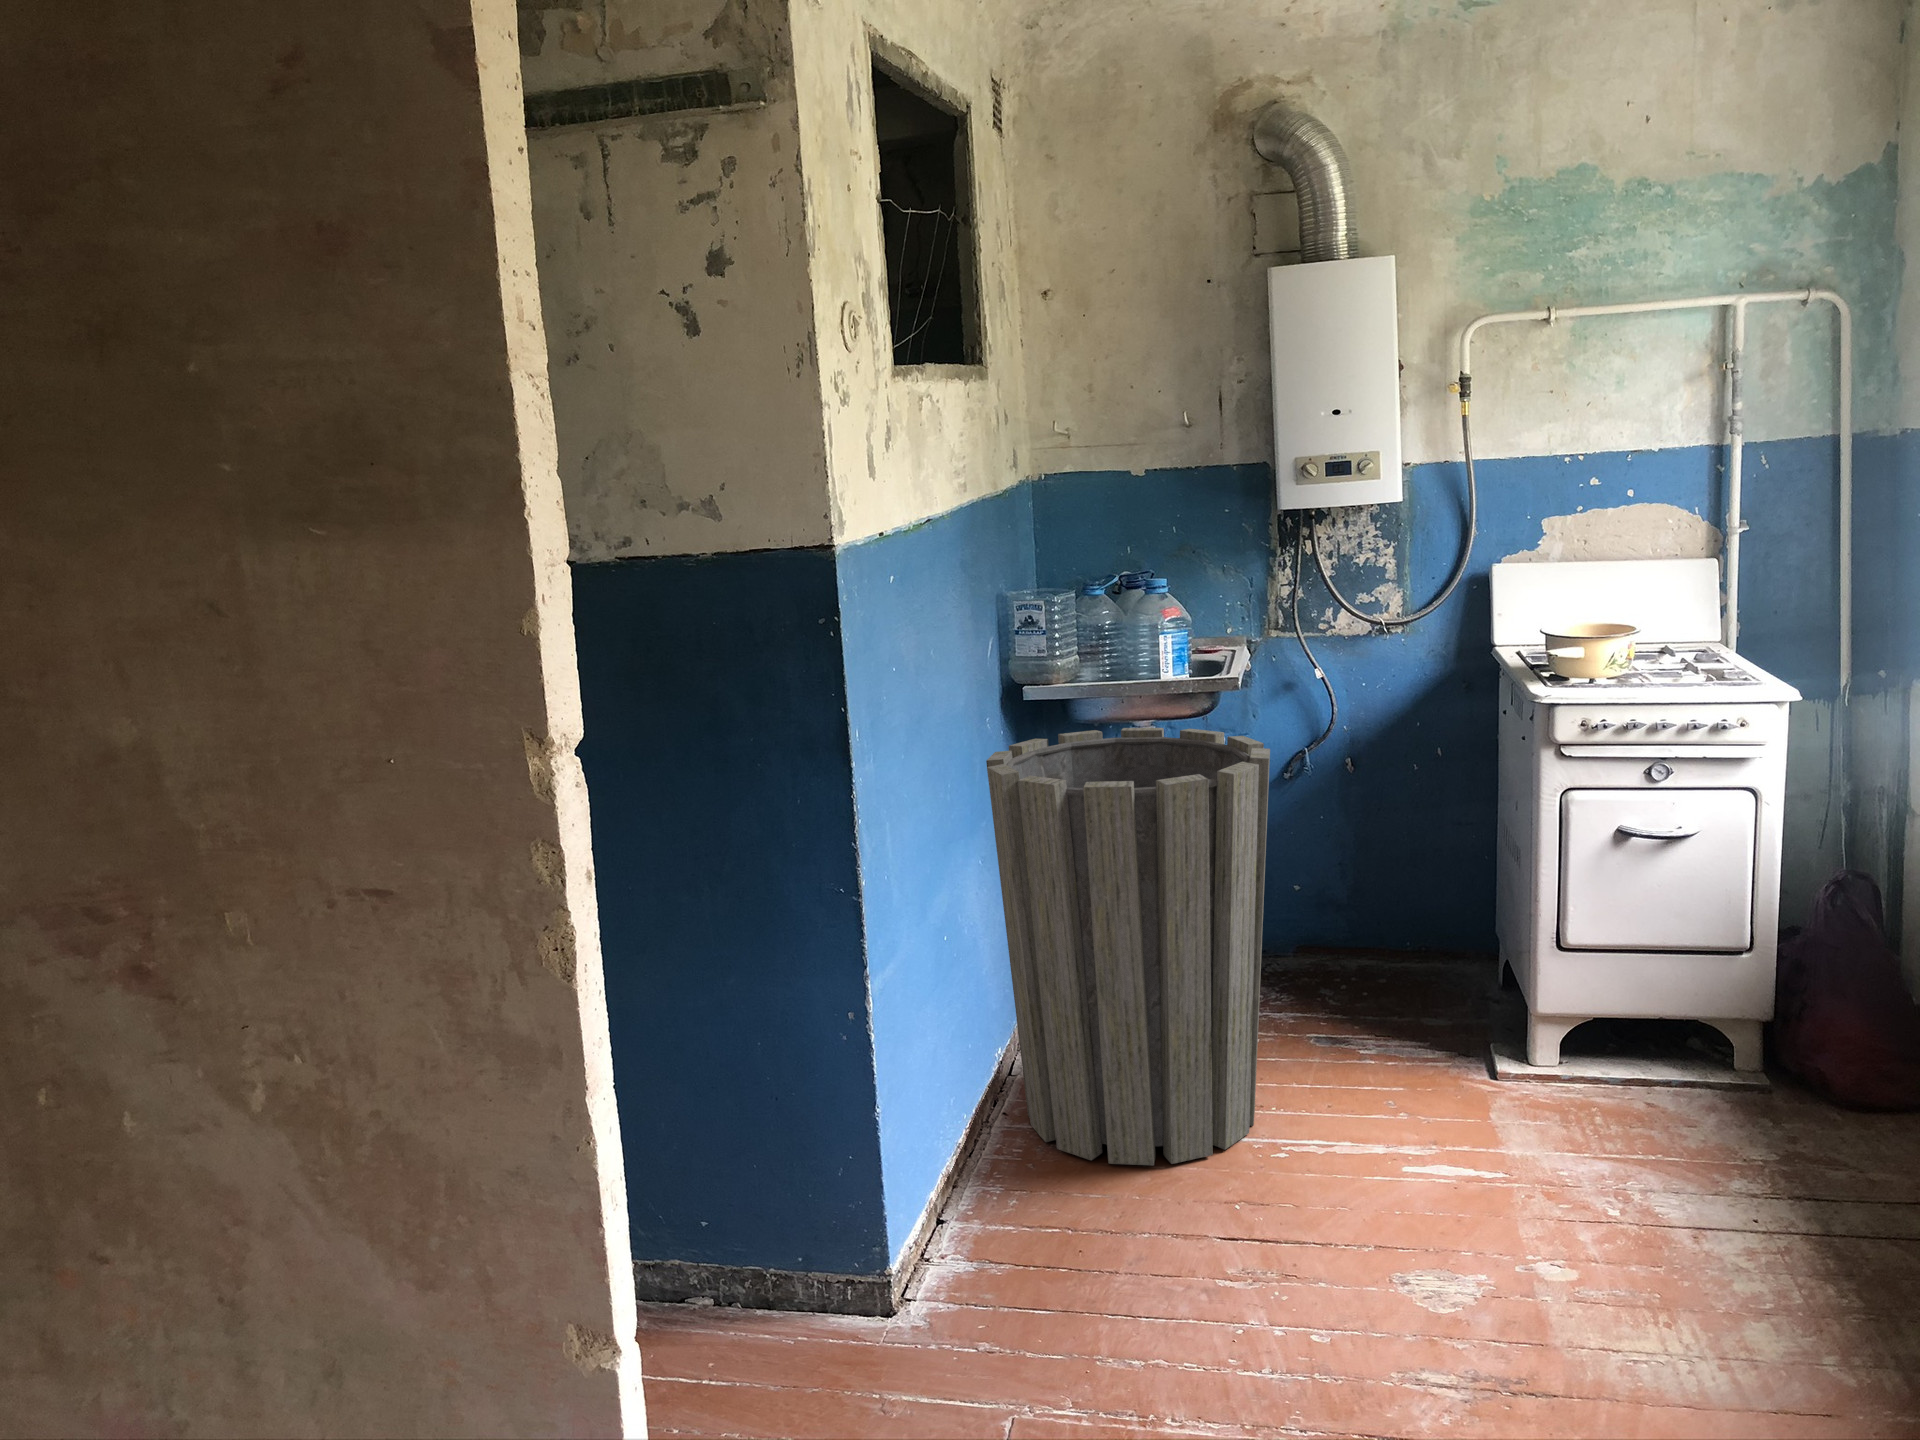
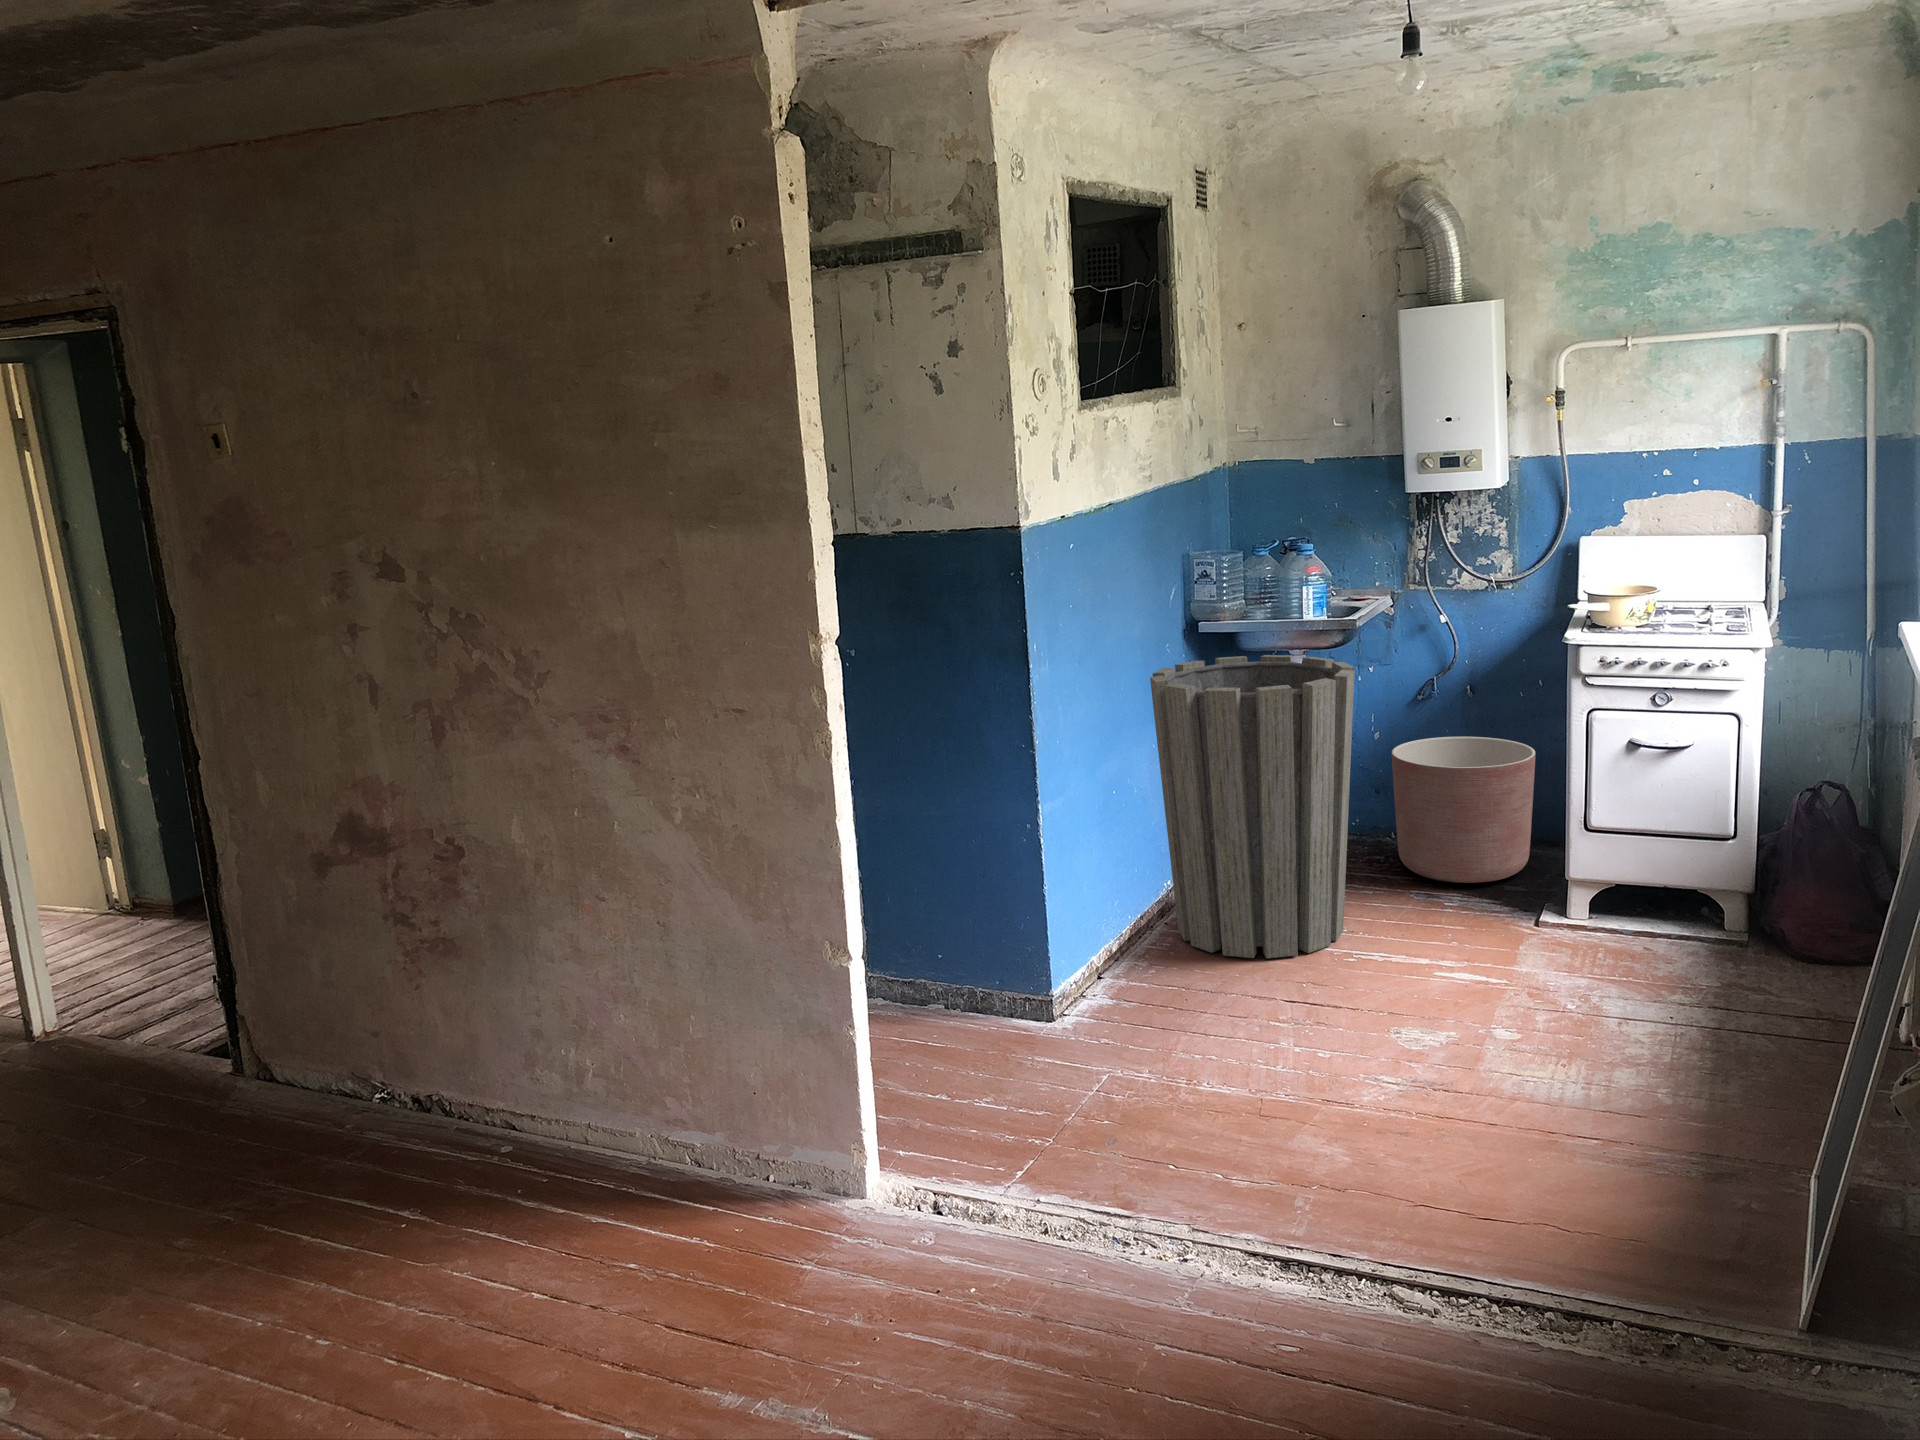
planter: none [1271,822,1454,1017] -> present [1392,737,1536,883]

